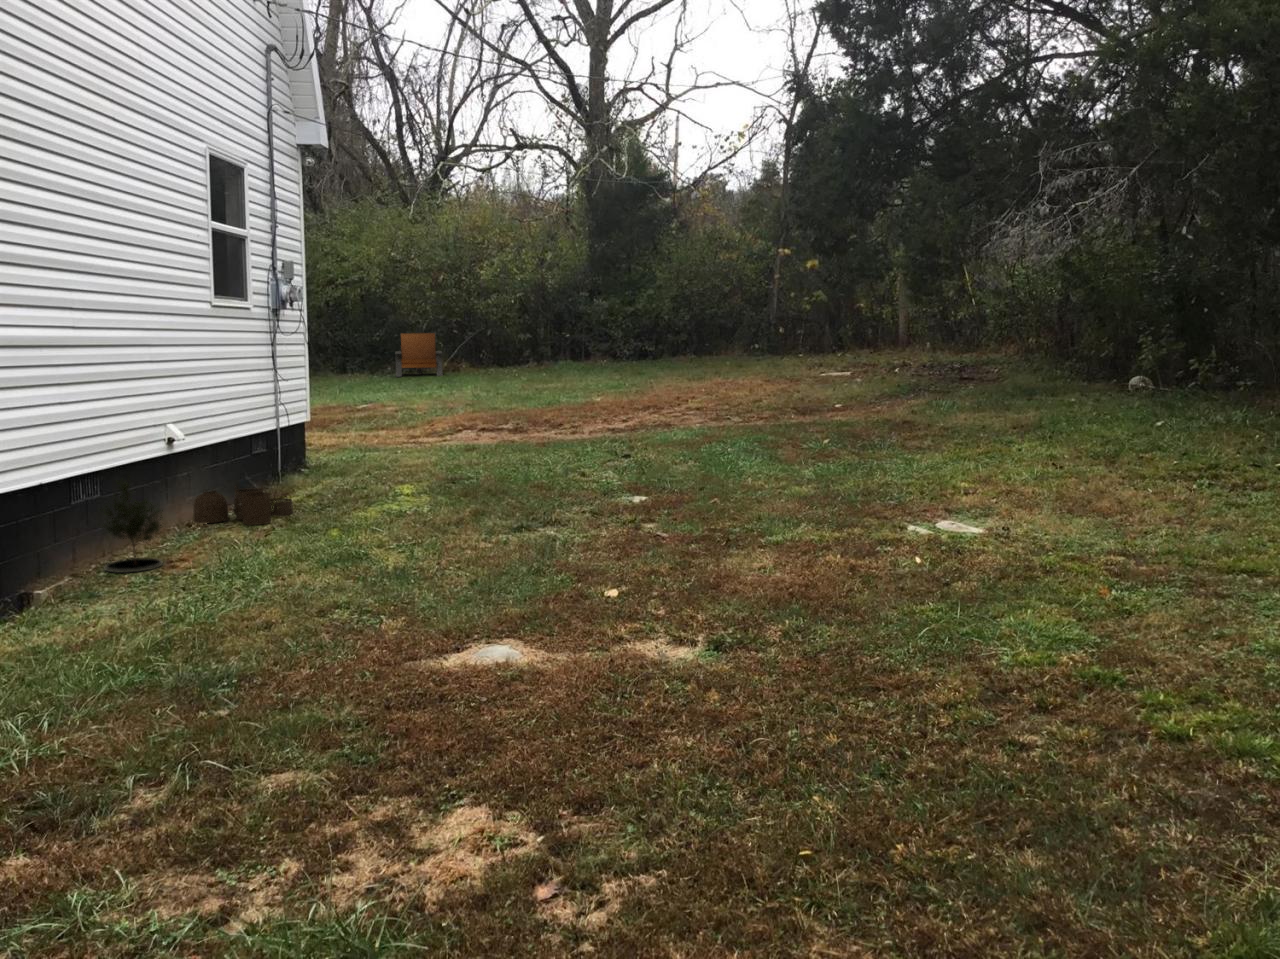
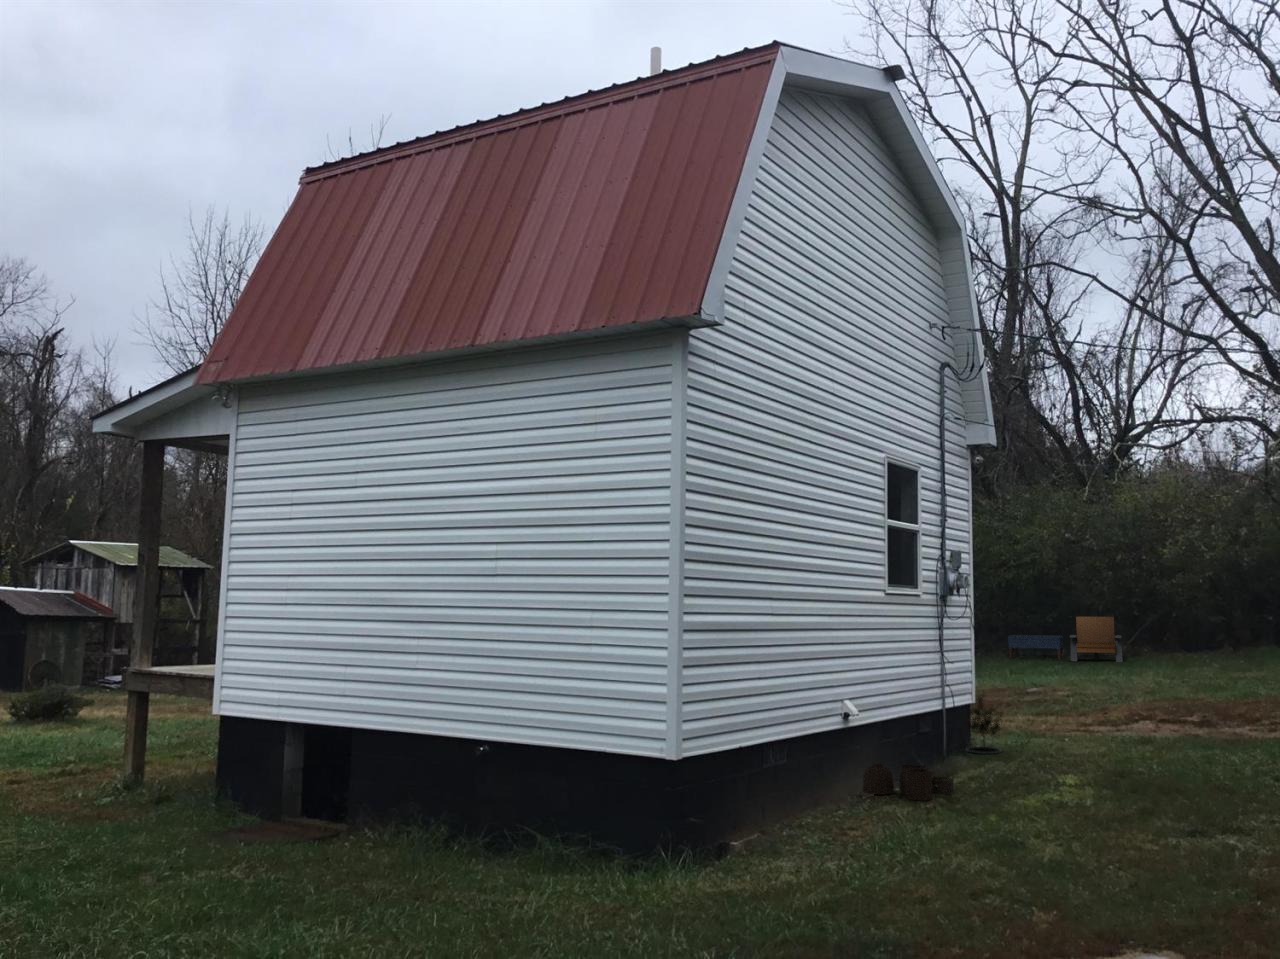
bench: none [335,352,389,376] -> present [1008,635,1064,660]
potted tree: present [102,476,163,573] -> present [965,696,1002,754]

